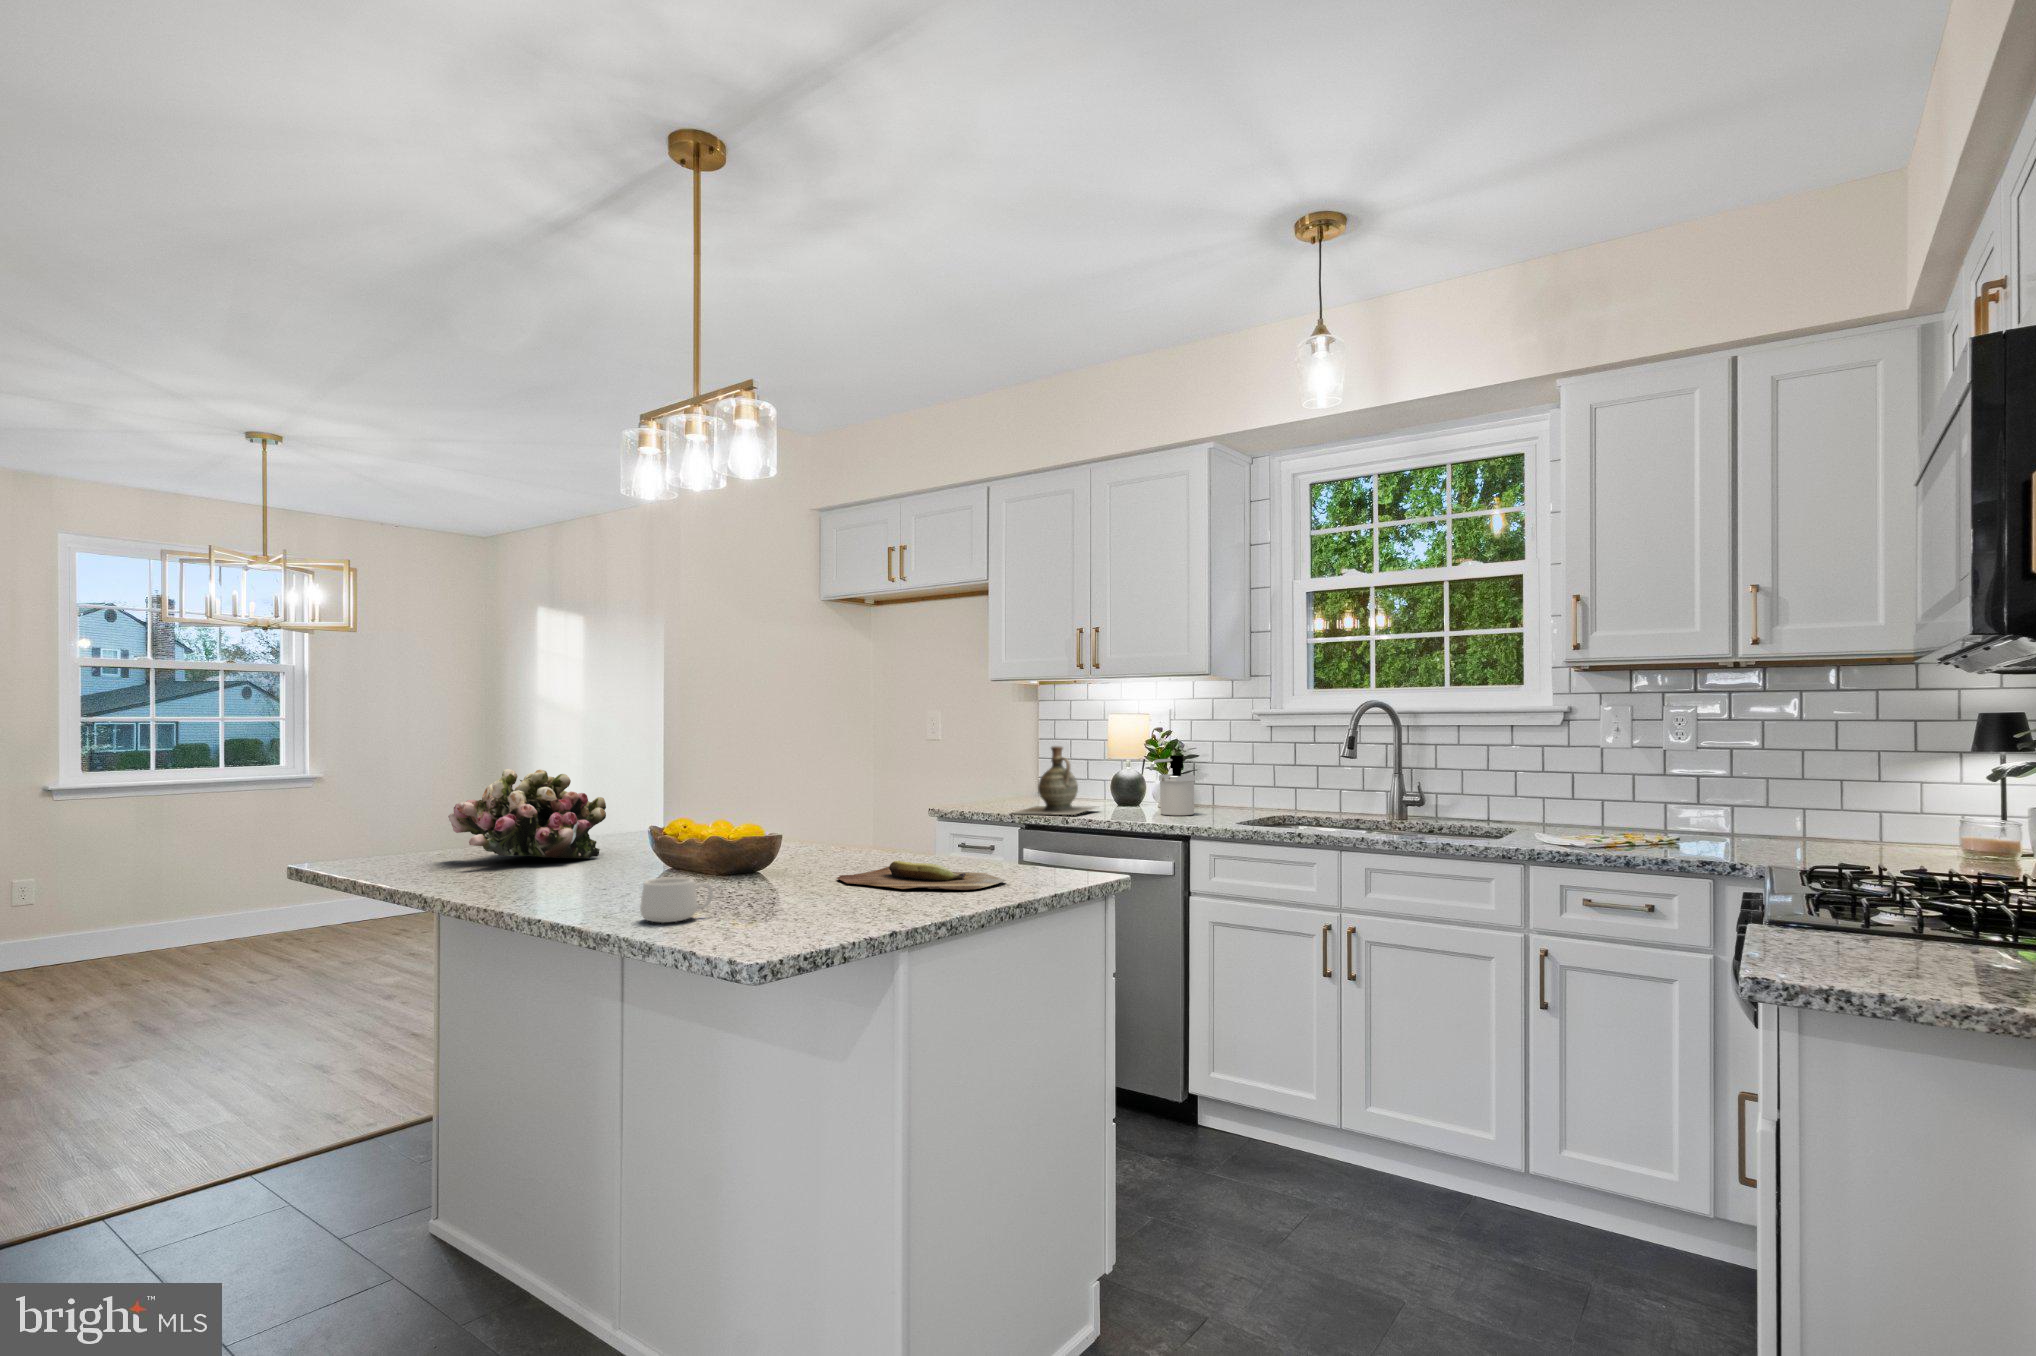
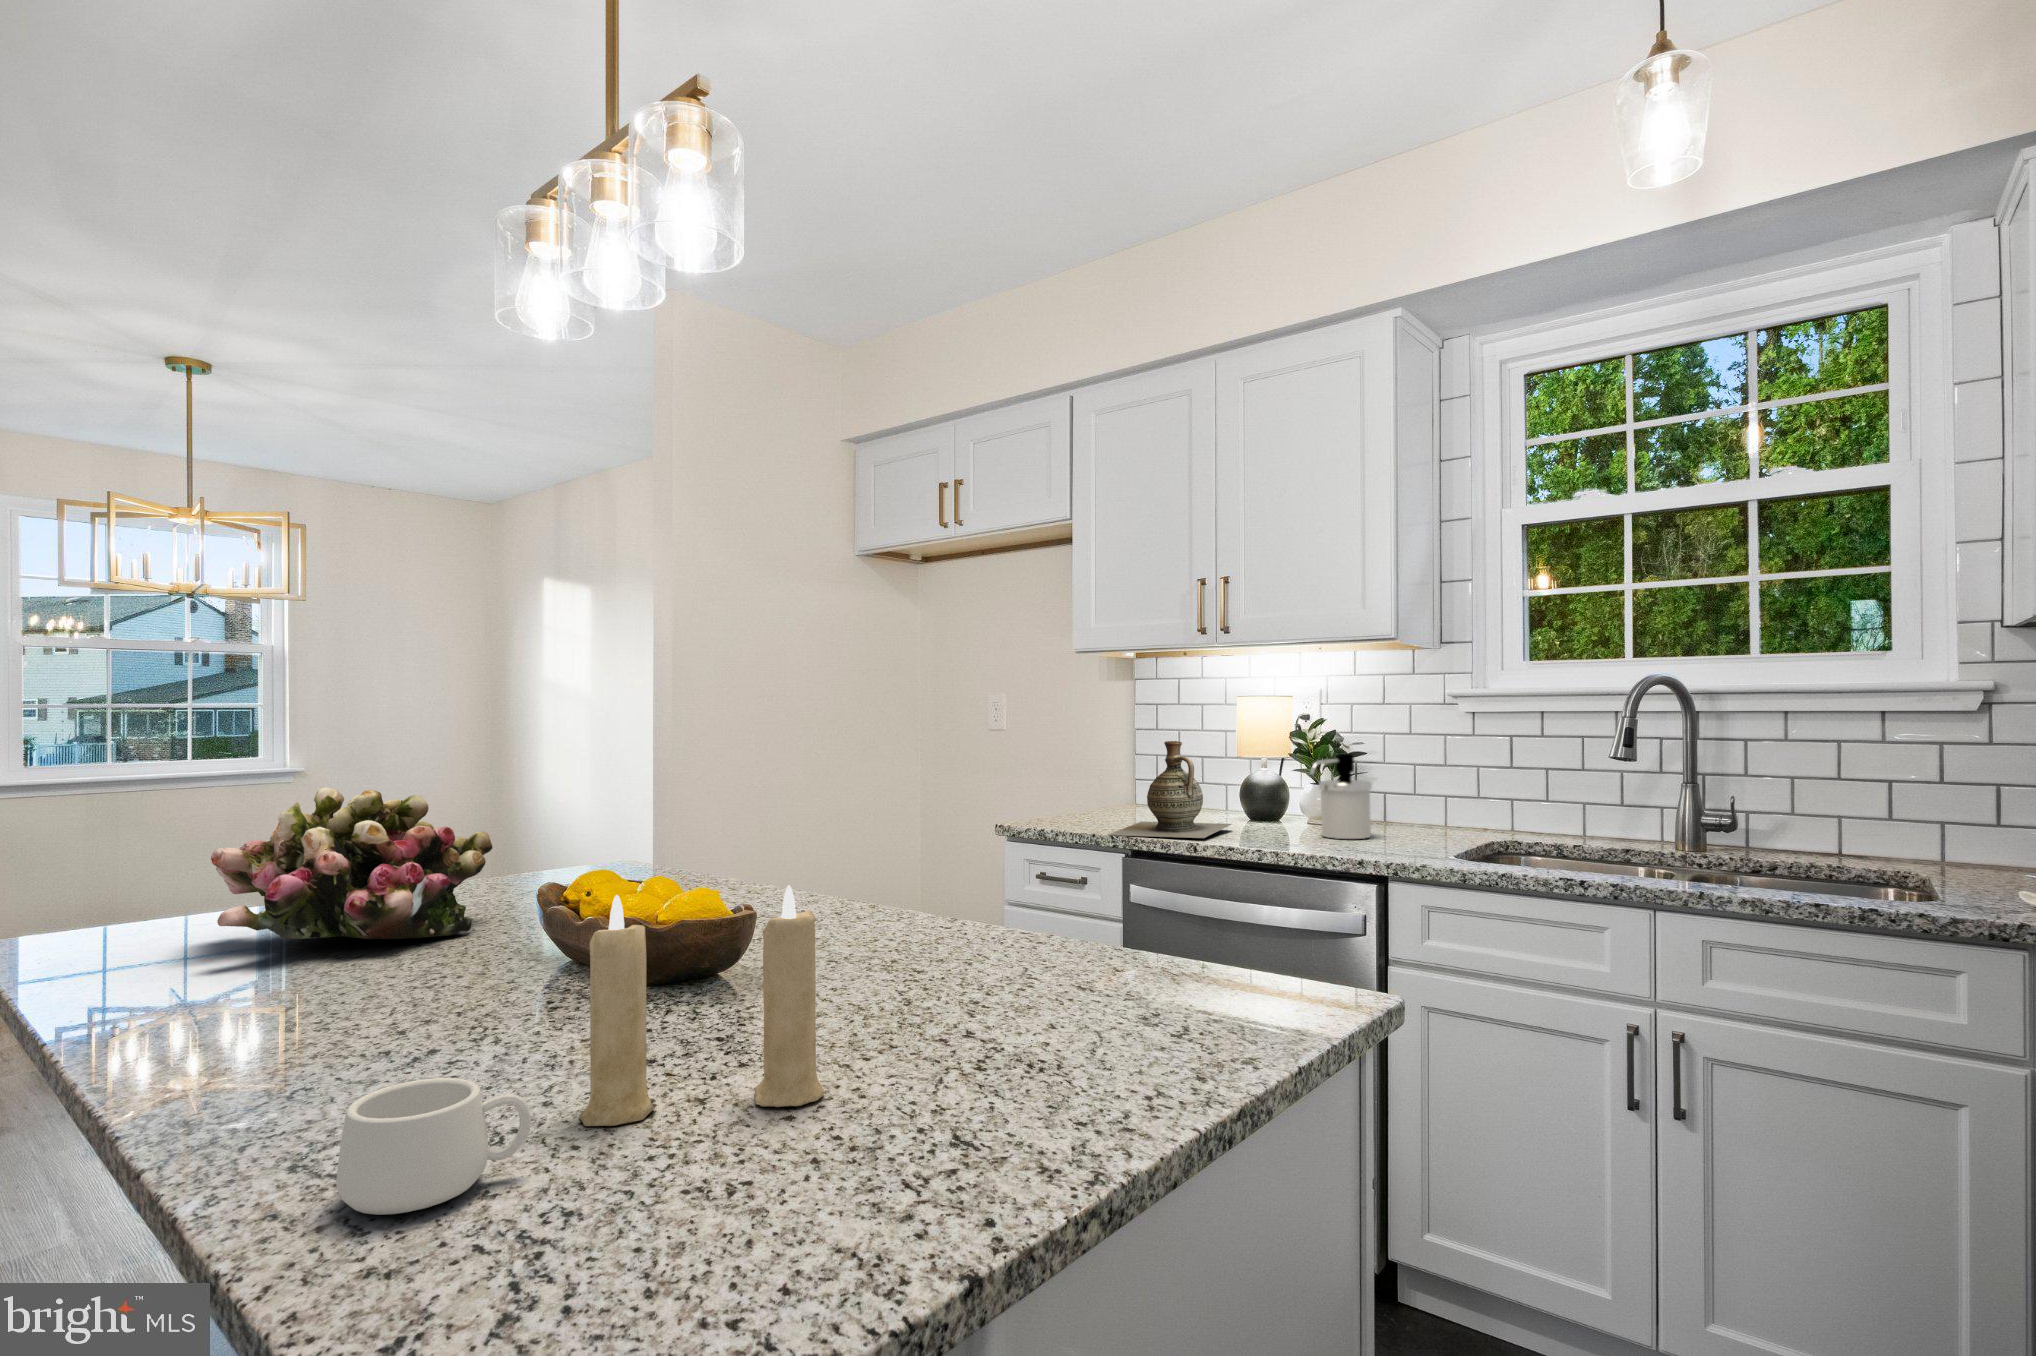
candle: none [722,800,833,907] -> present [579,885,825,1126]
cutting board: present [837,861,1006,890] -> none [844,964,1174,1054]

